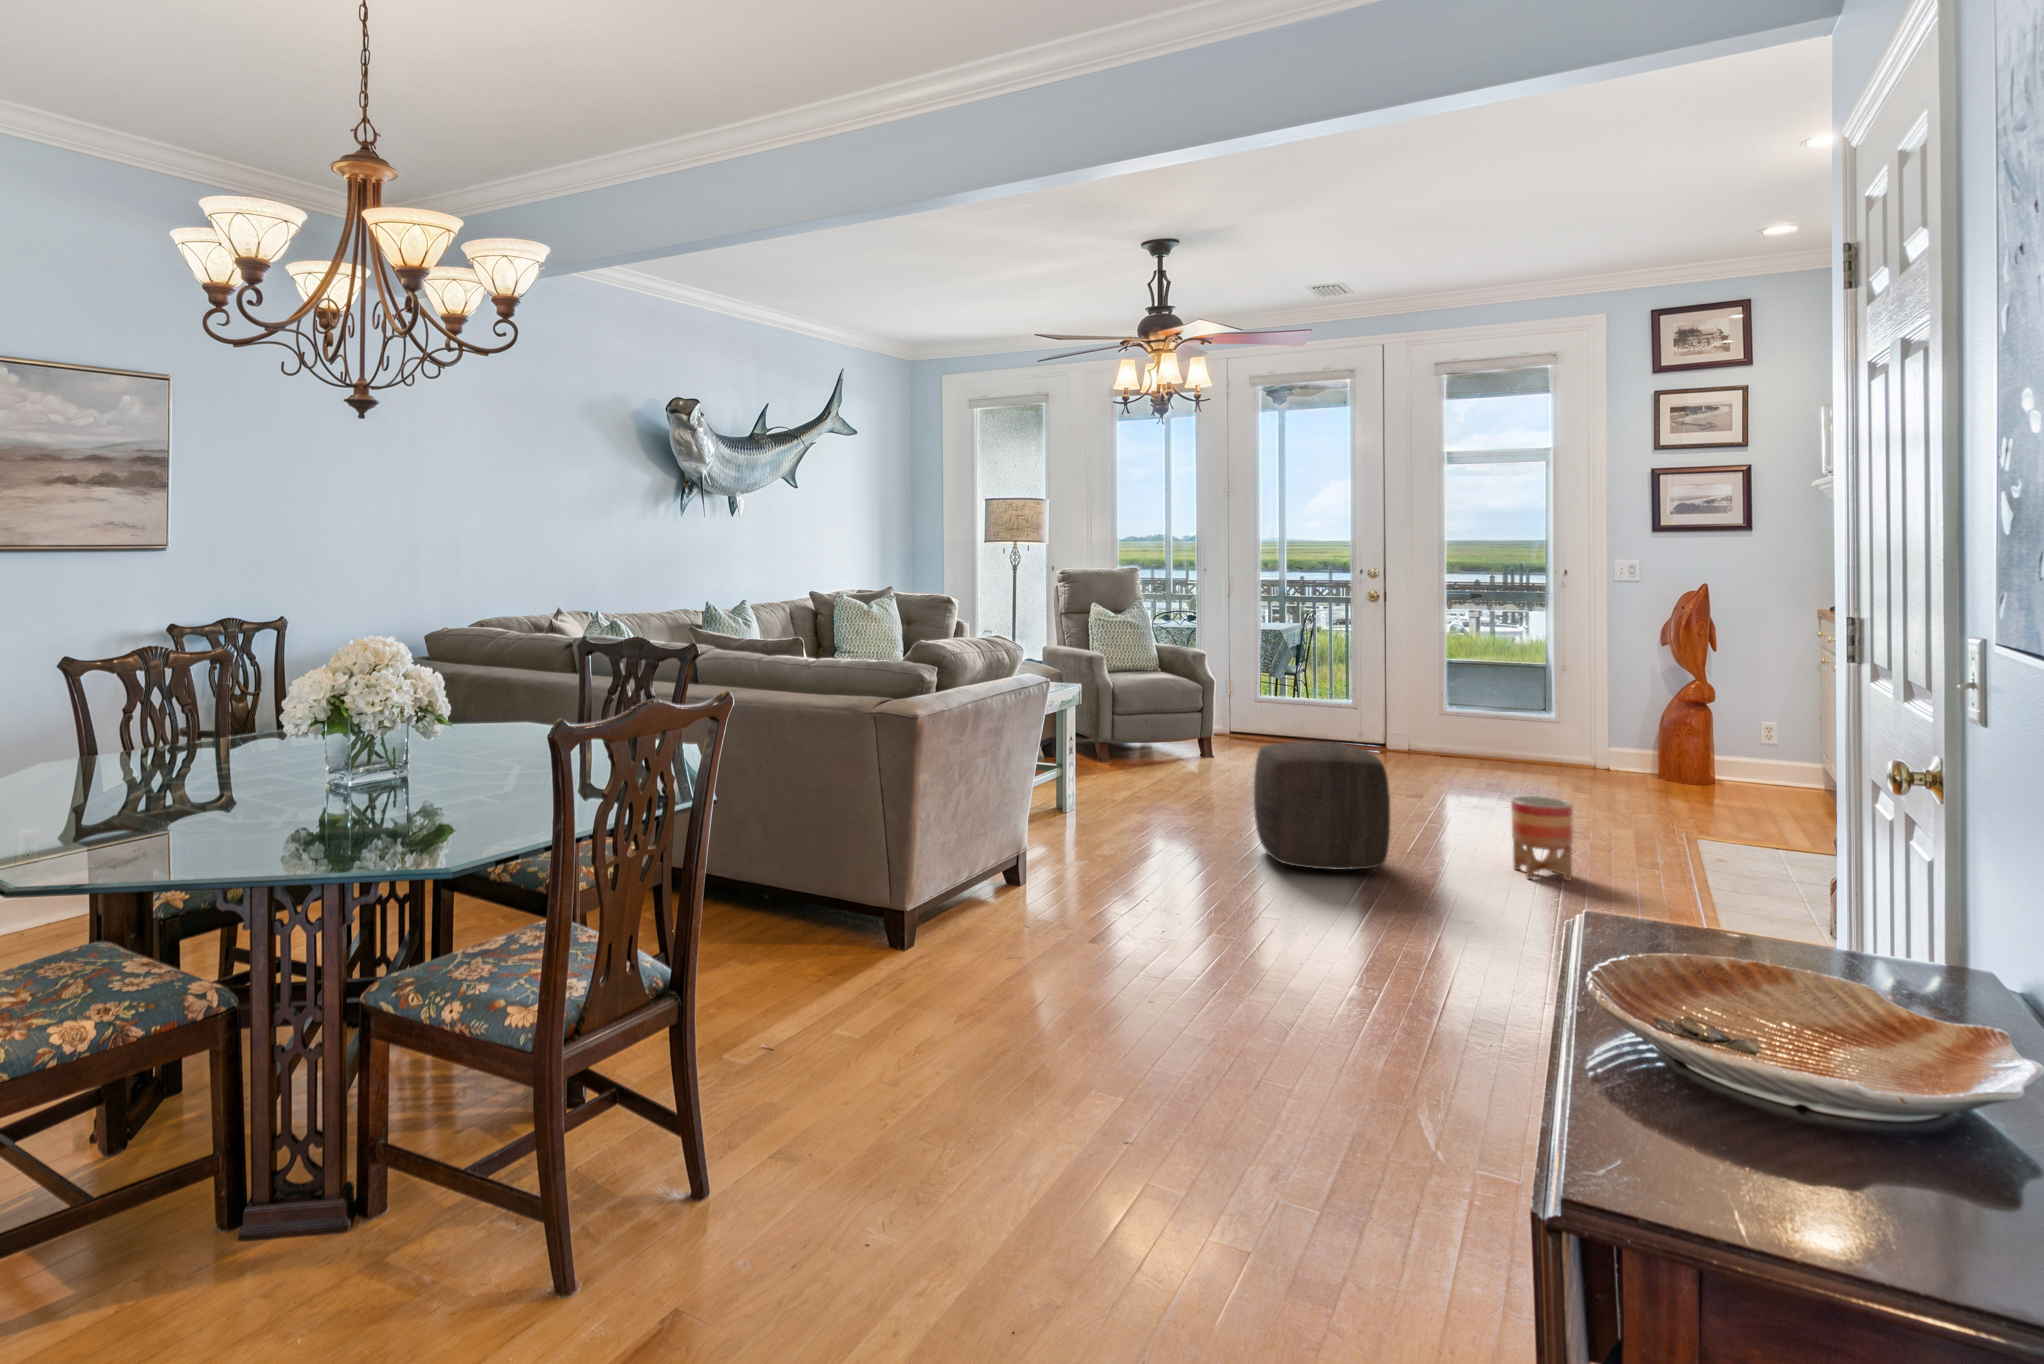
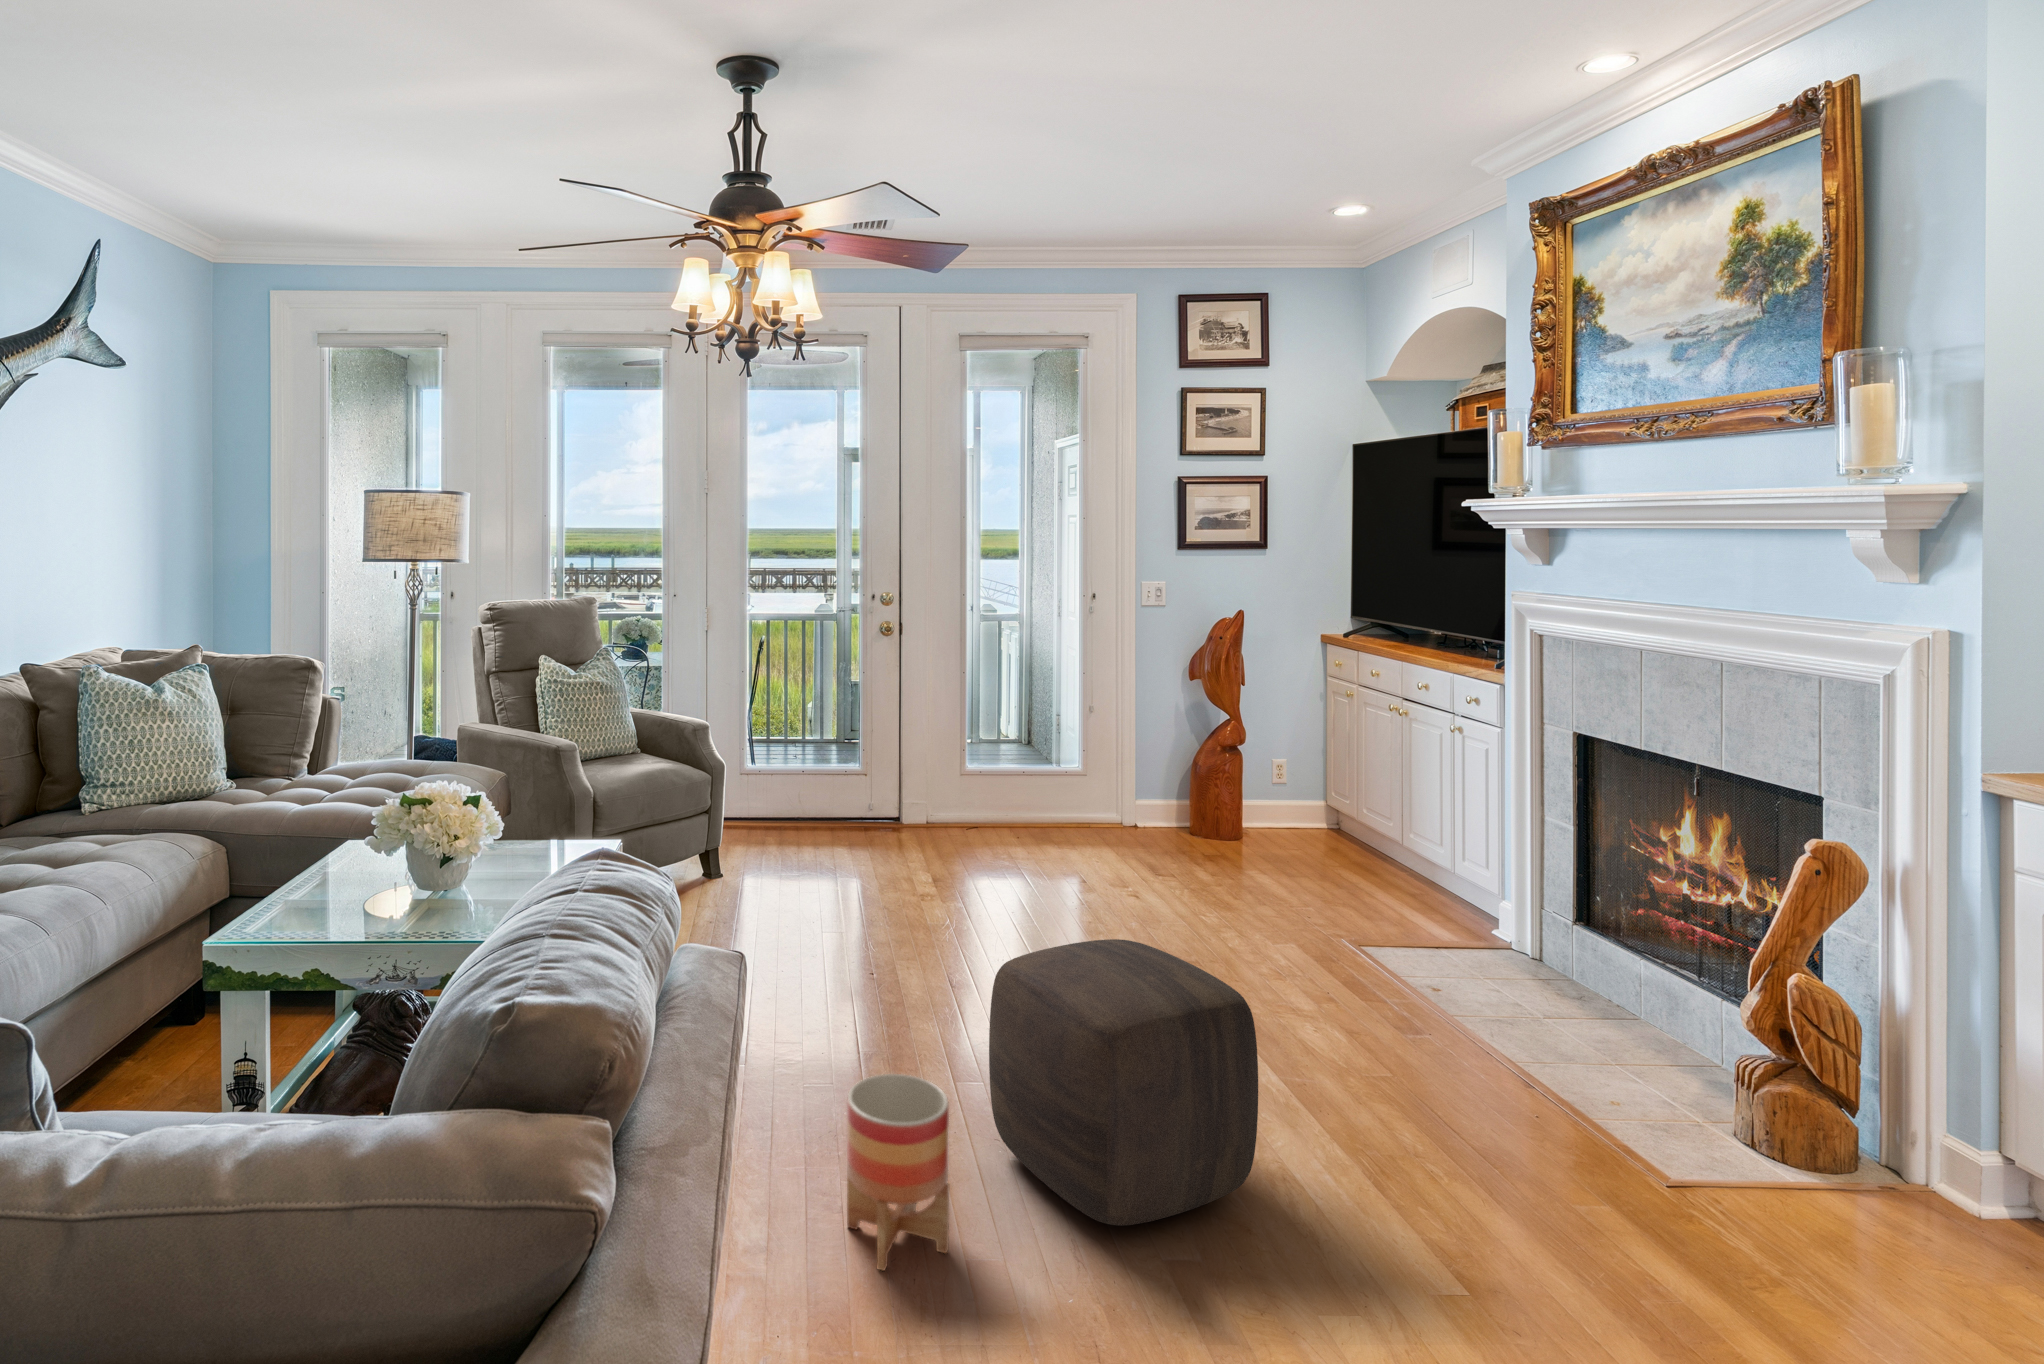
planter: present [1511,796,1573,881] -> present [847,1074,949,1270]

